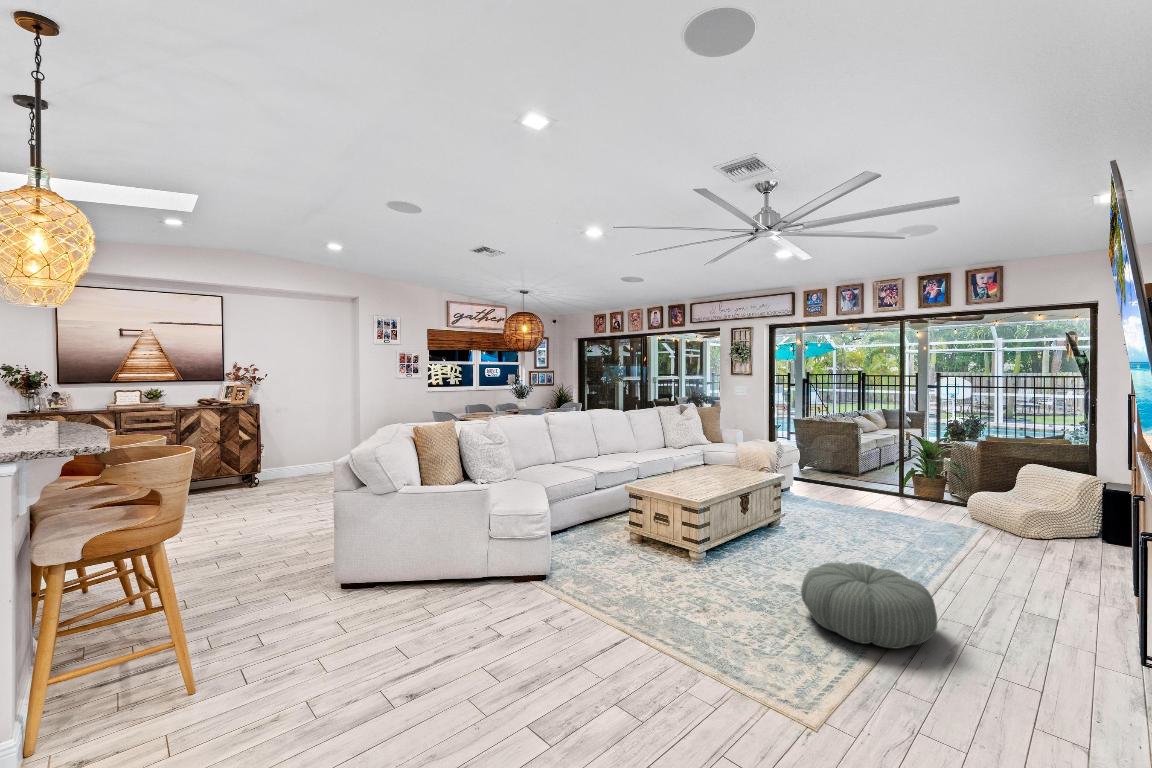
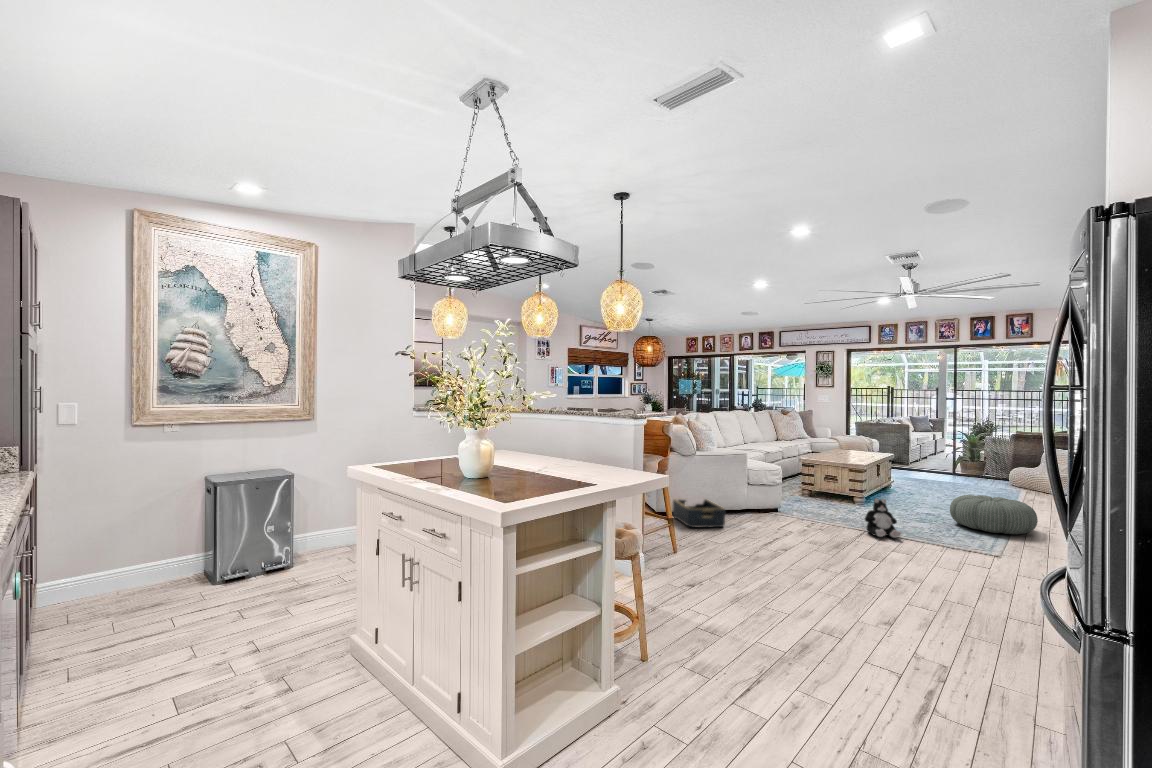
basket: none [343,562,424,624] -> present [673,499,725,528]
plush toy: none [625,581,677,661] -> present [865,498,901,538]

